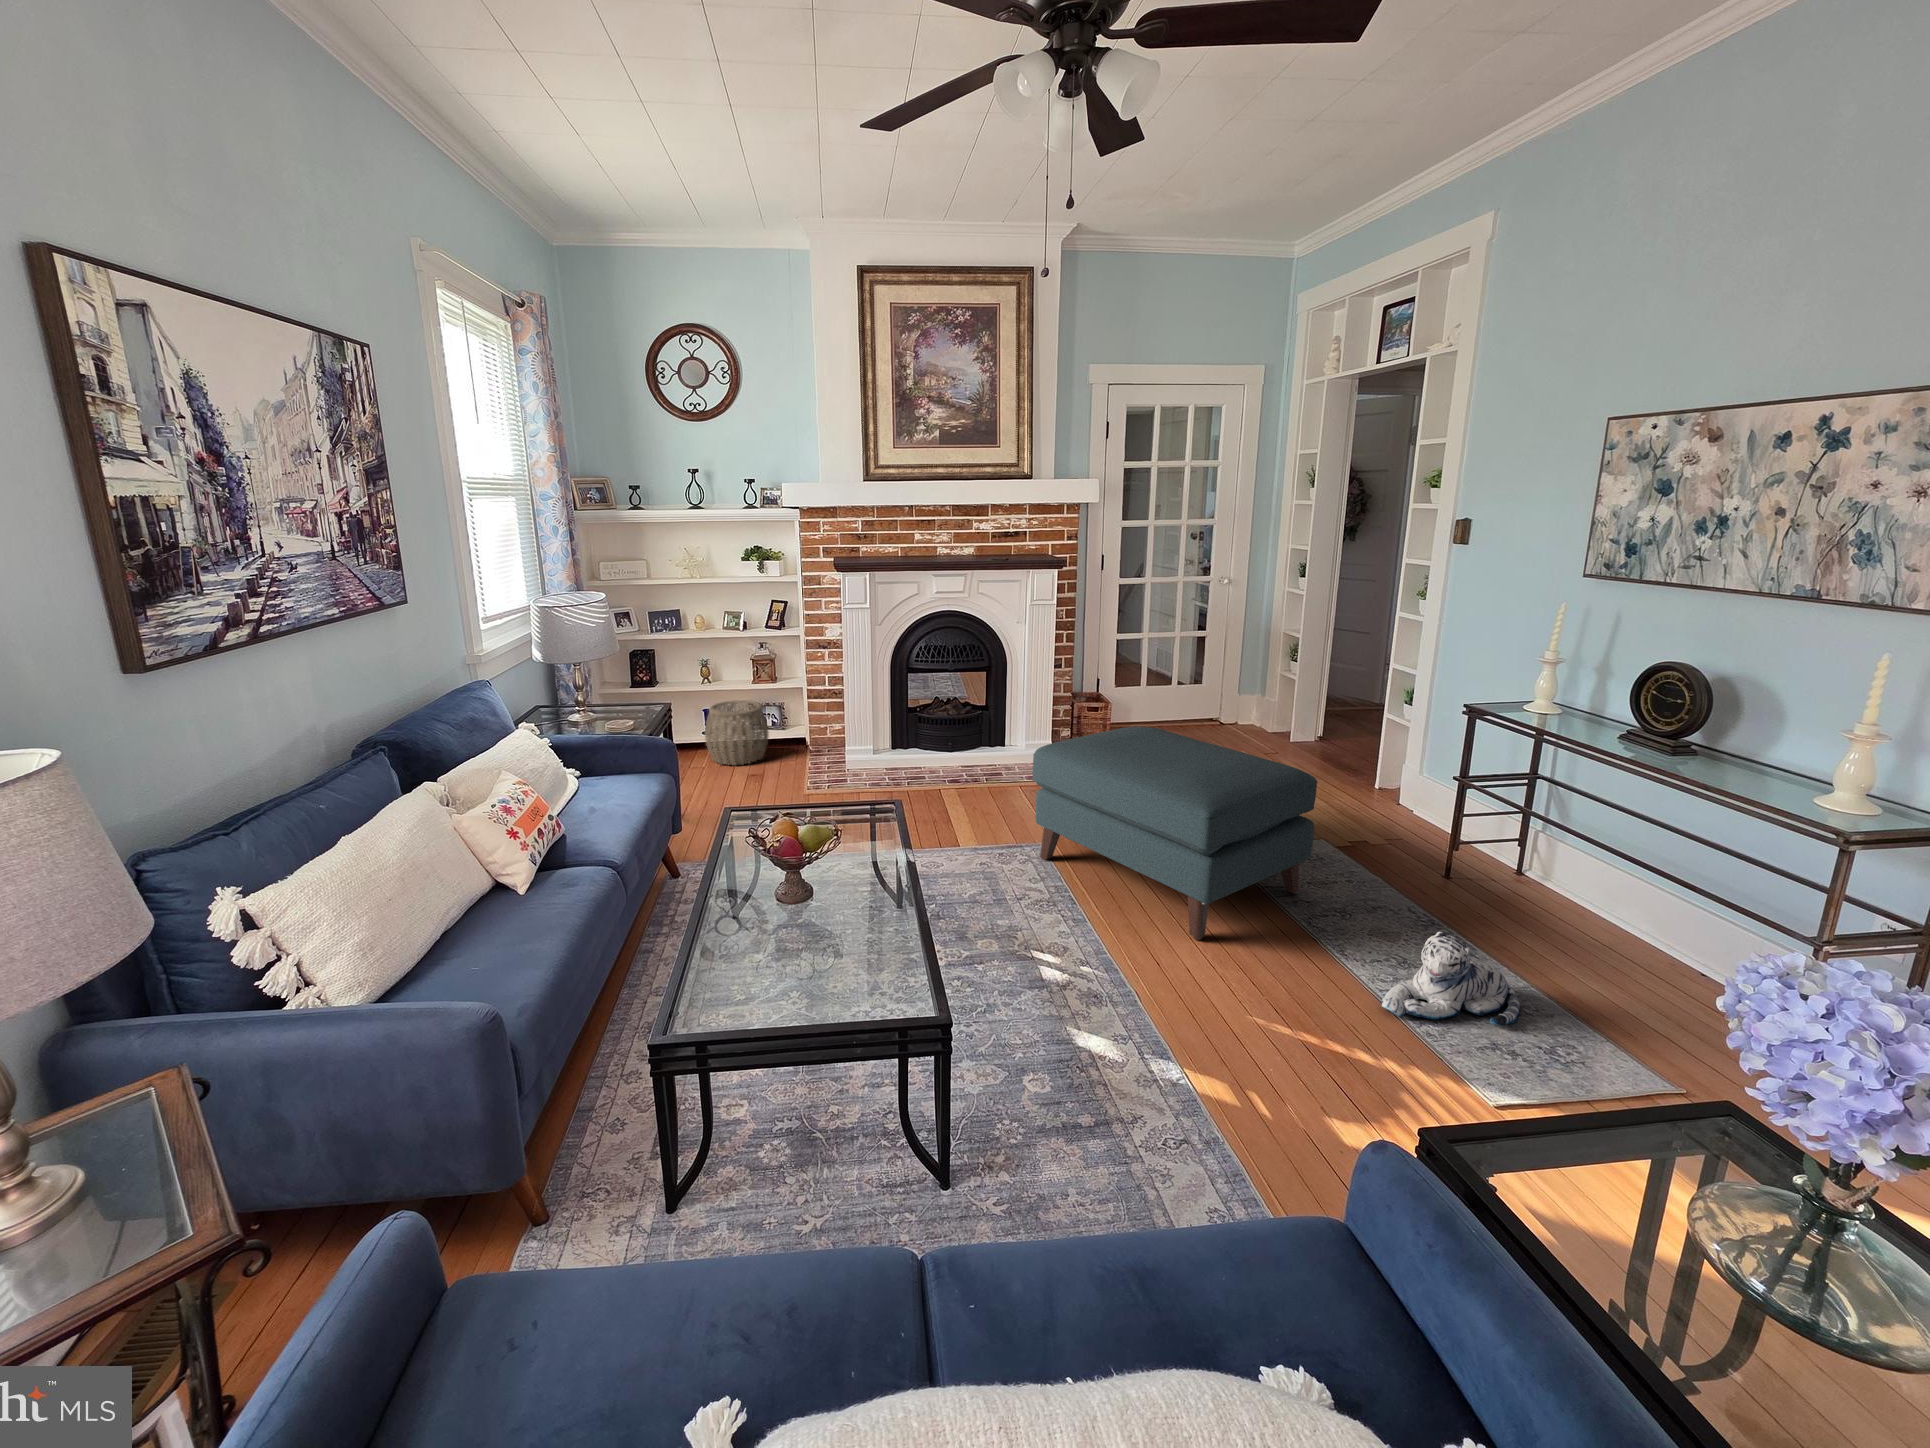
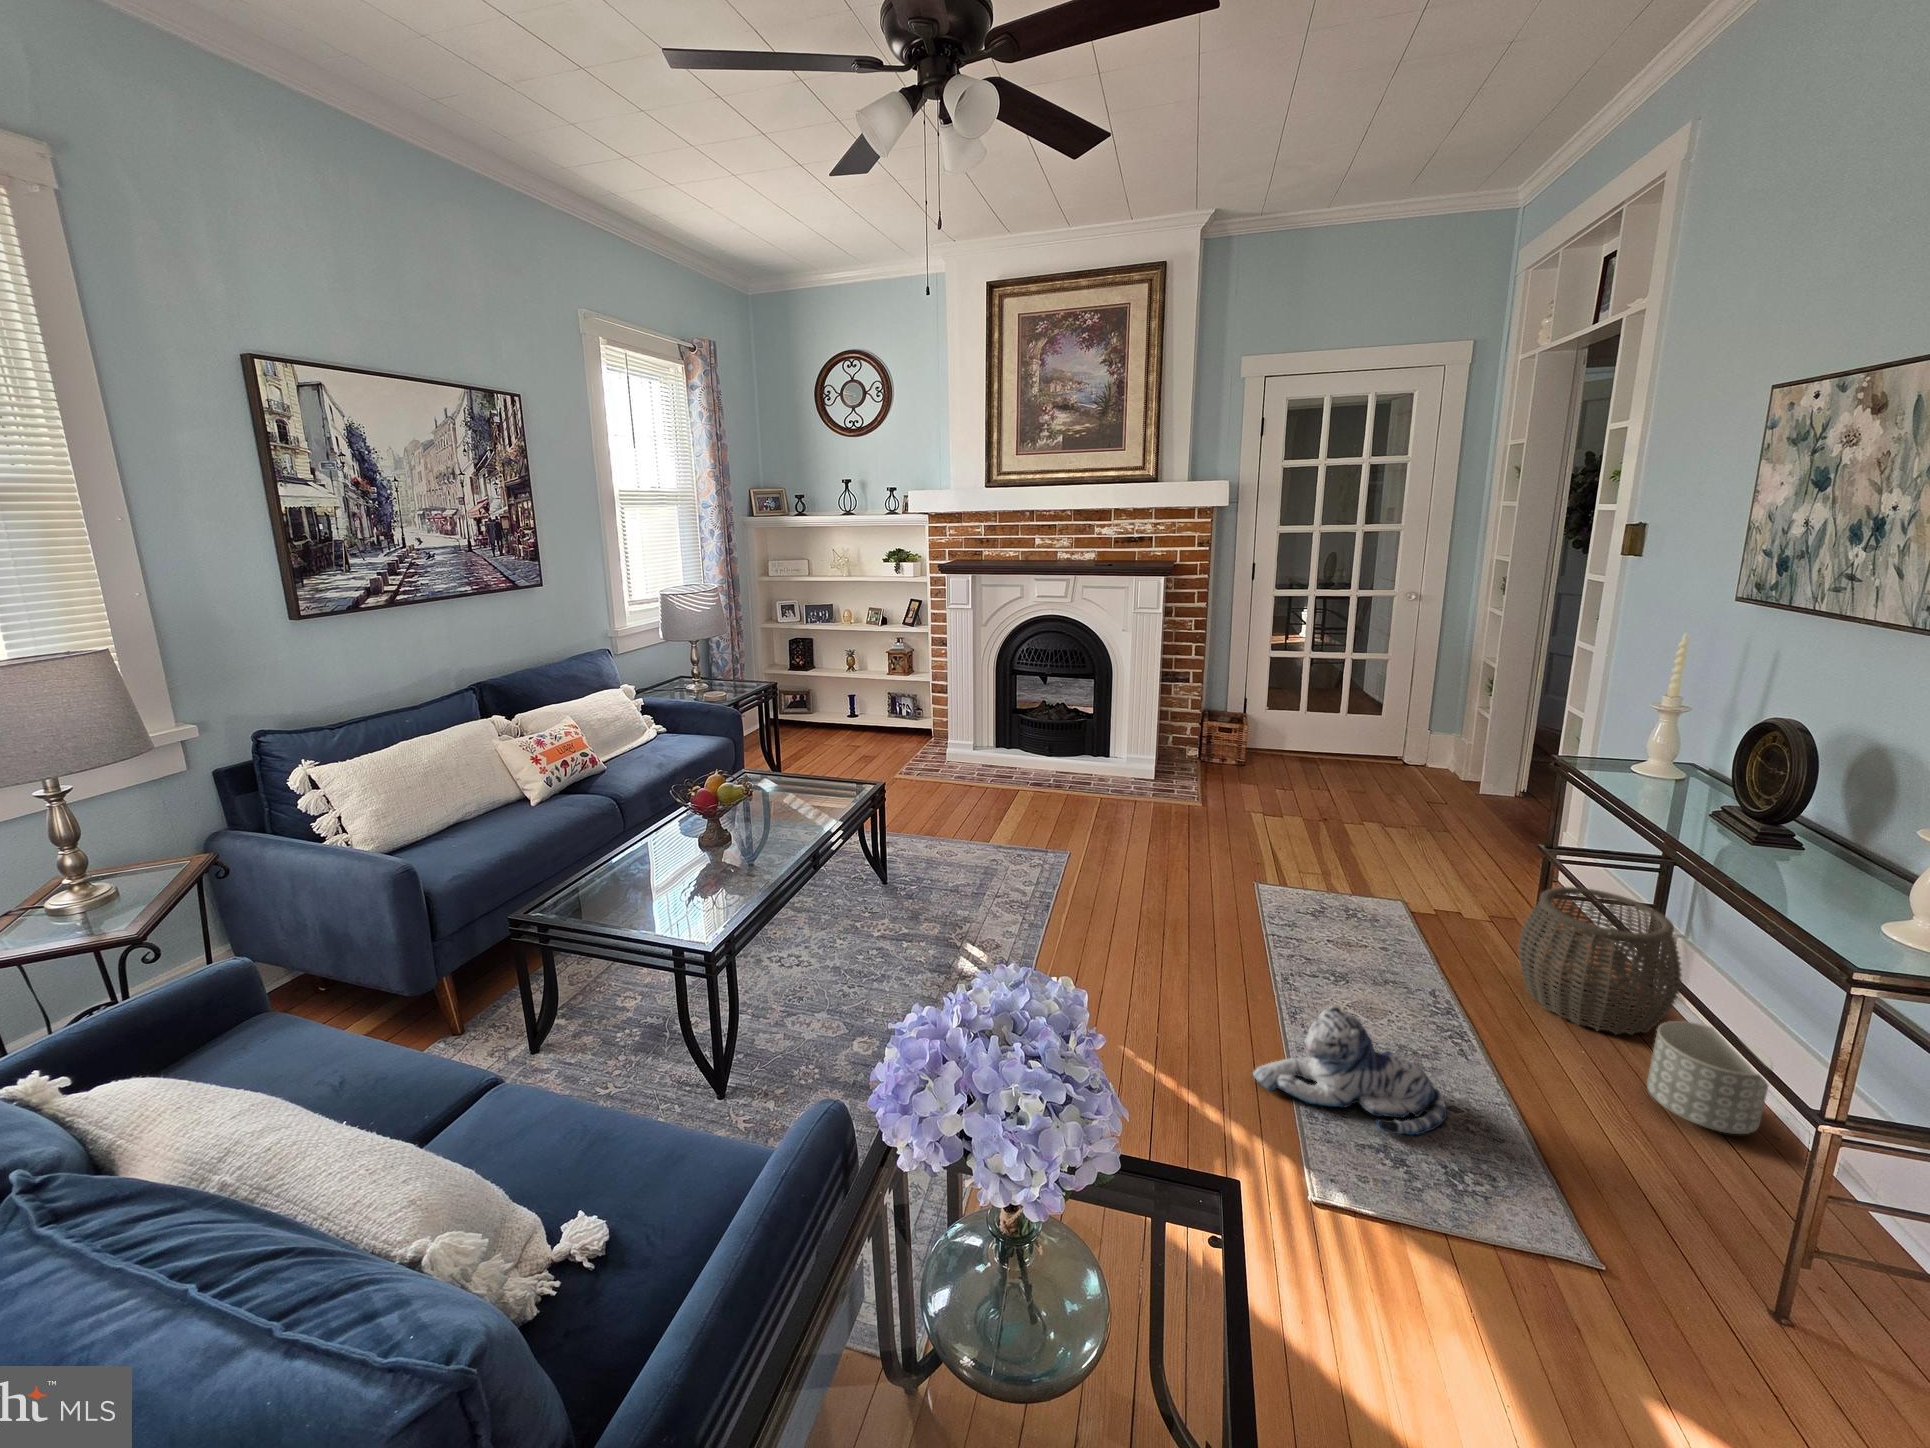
woven basket: present [705,700,768,765] -> present [1518,887,1681,1035]
ottoman: present [1032,727,1317,940] -> none [1035,745,1309,968]
planter: none [1591,889,1680,963] -> present [1647,1021,1773,1134]

